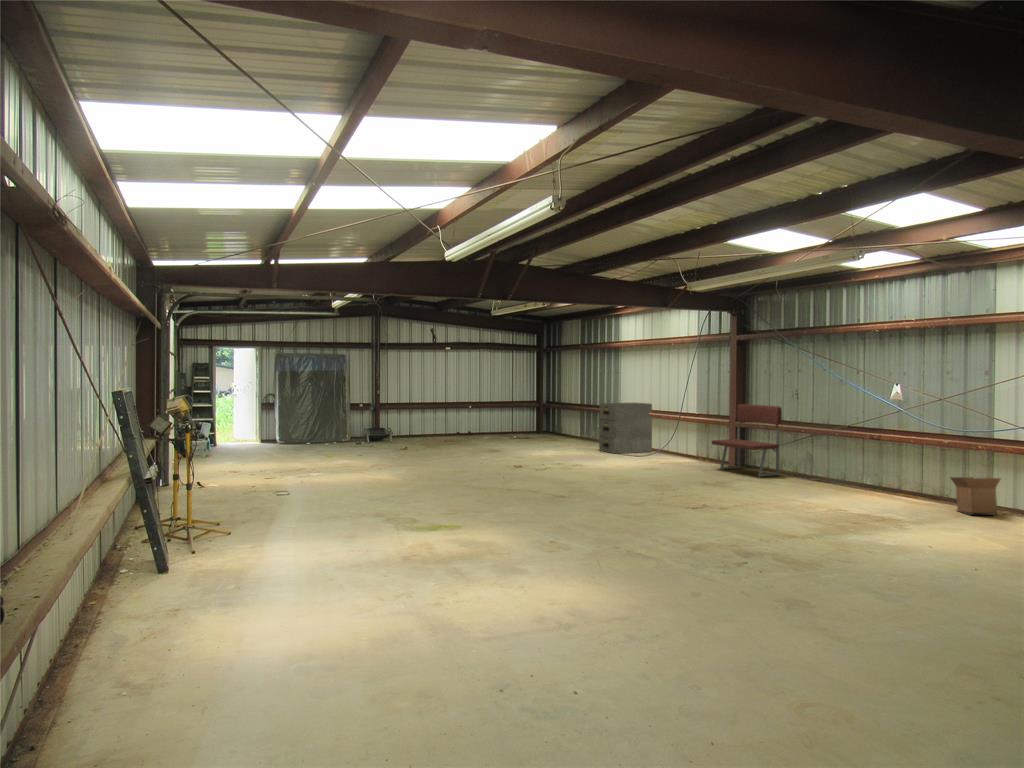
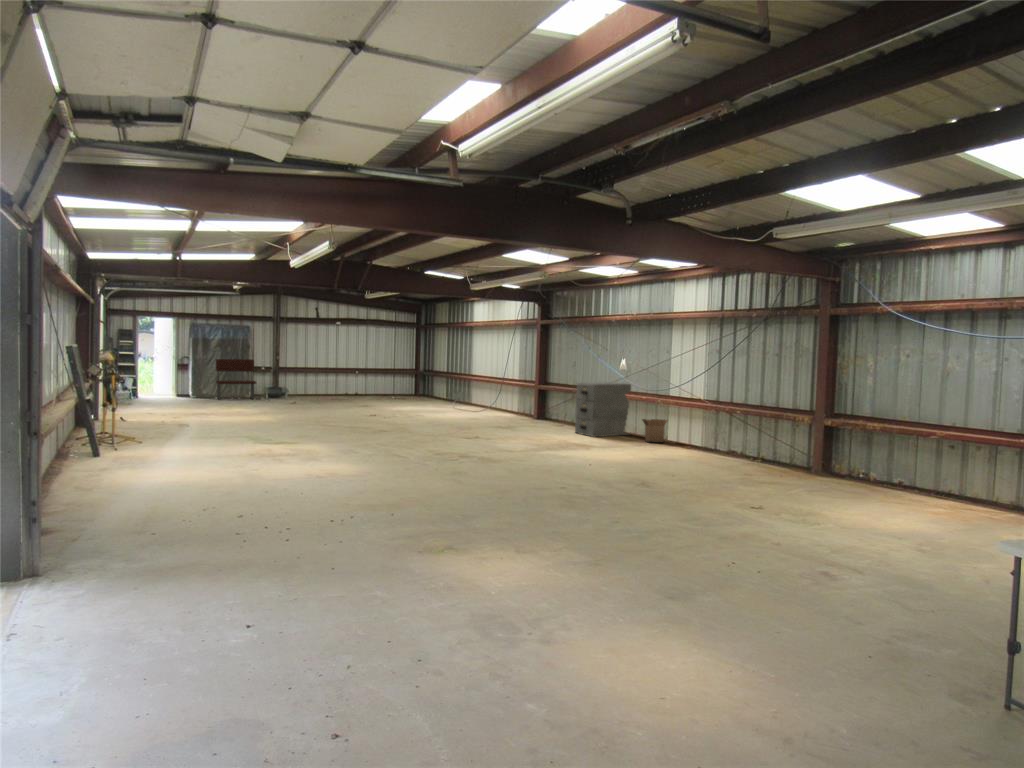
filing cabinet: present [599,403,652,454] -> present [575,382,631,437]
bench: present [712,404,782,477] -> present [216,359,256,399]

